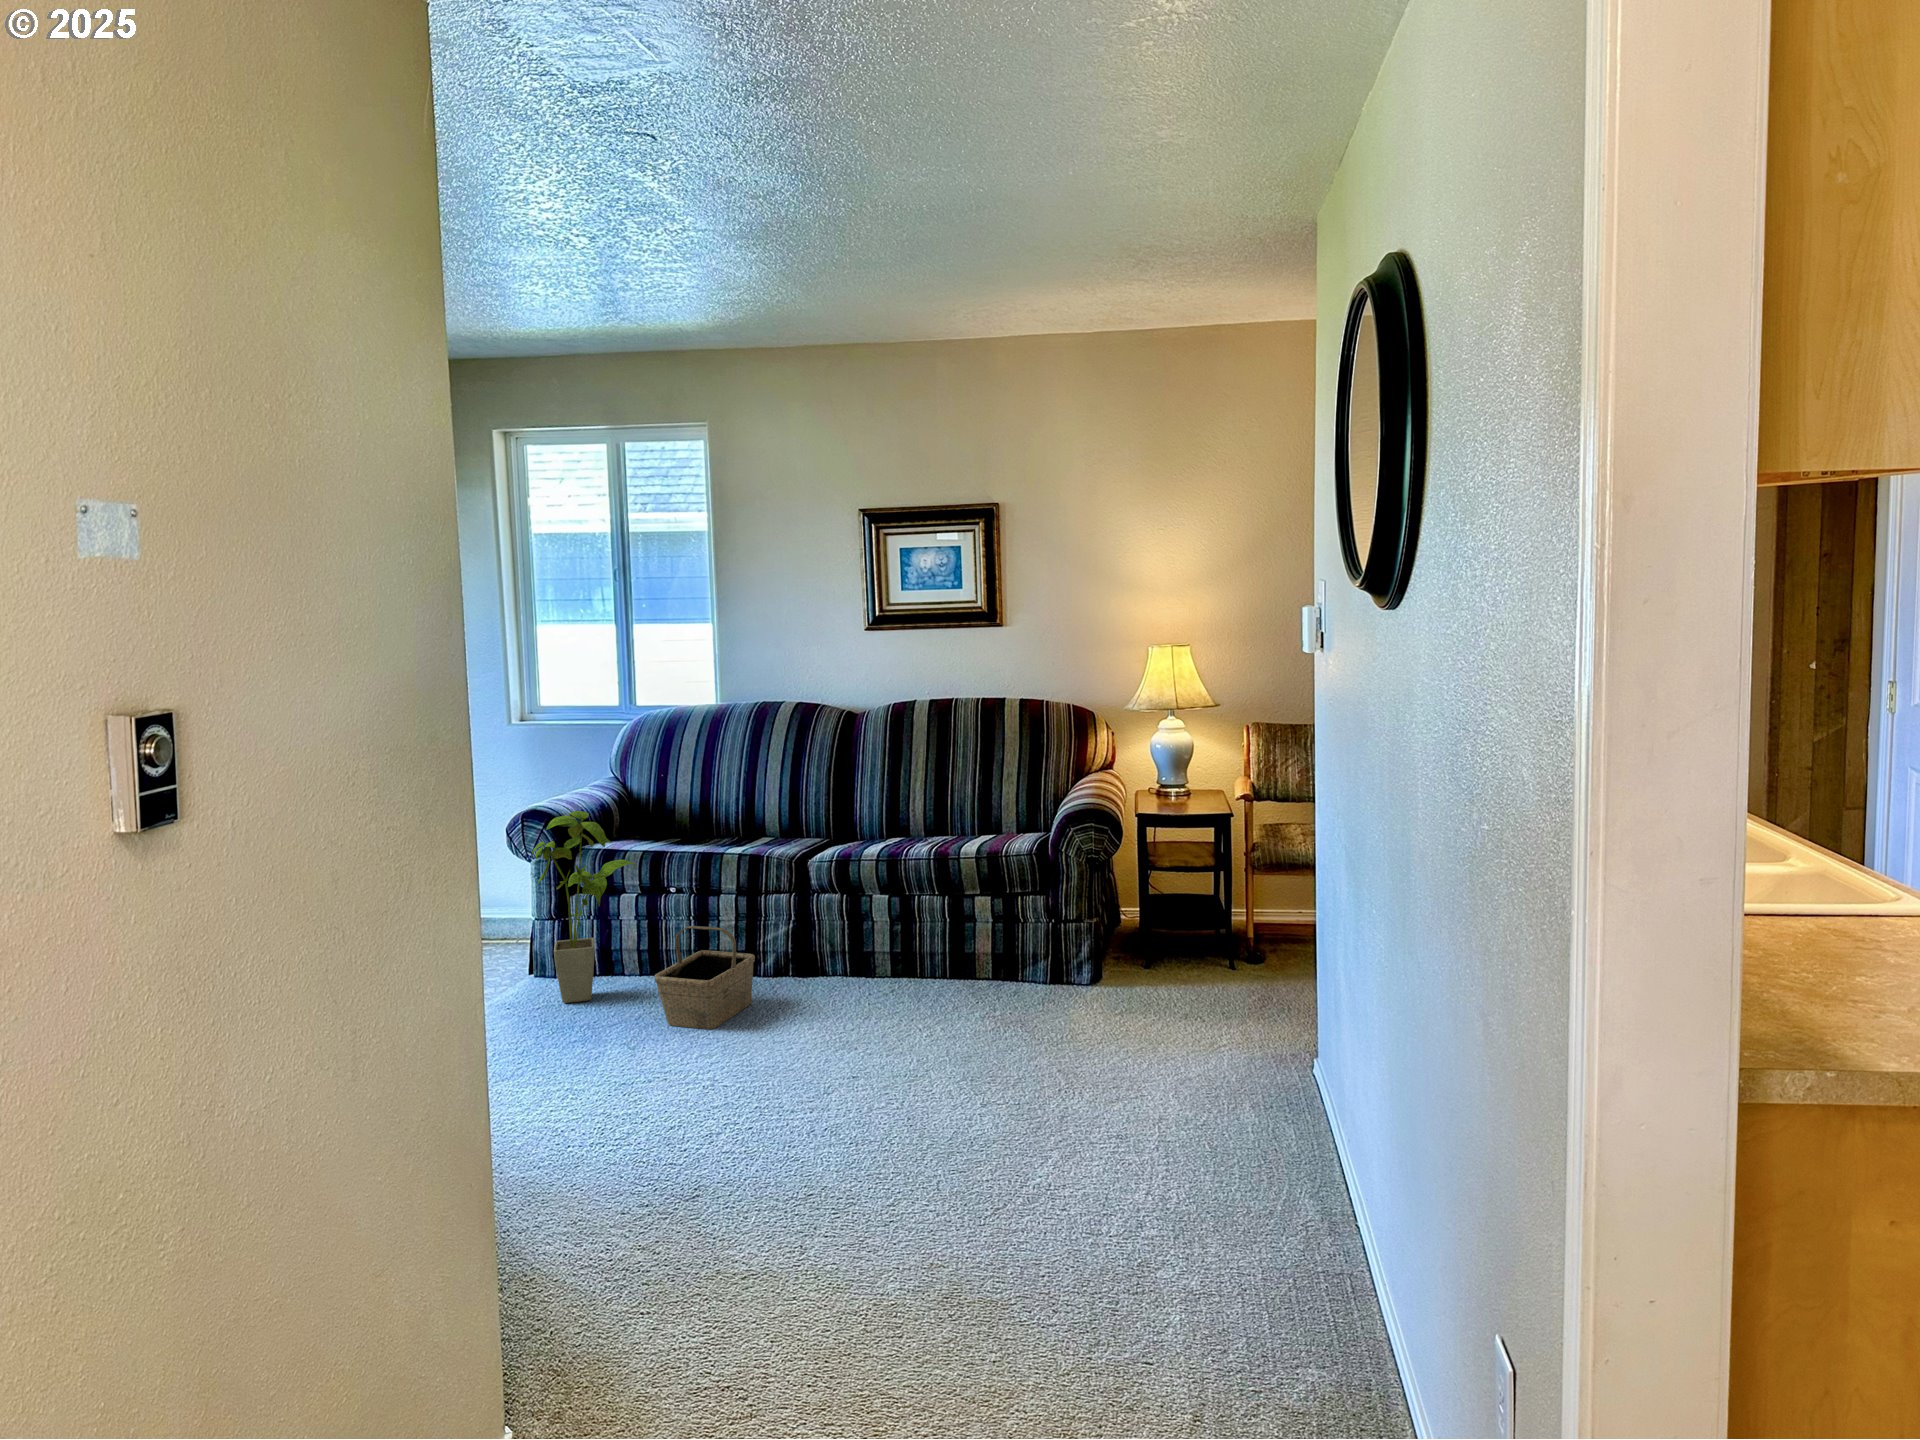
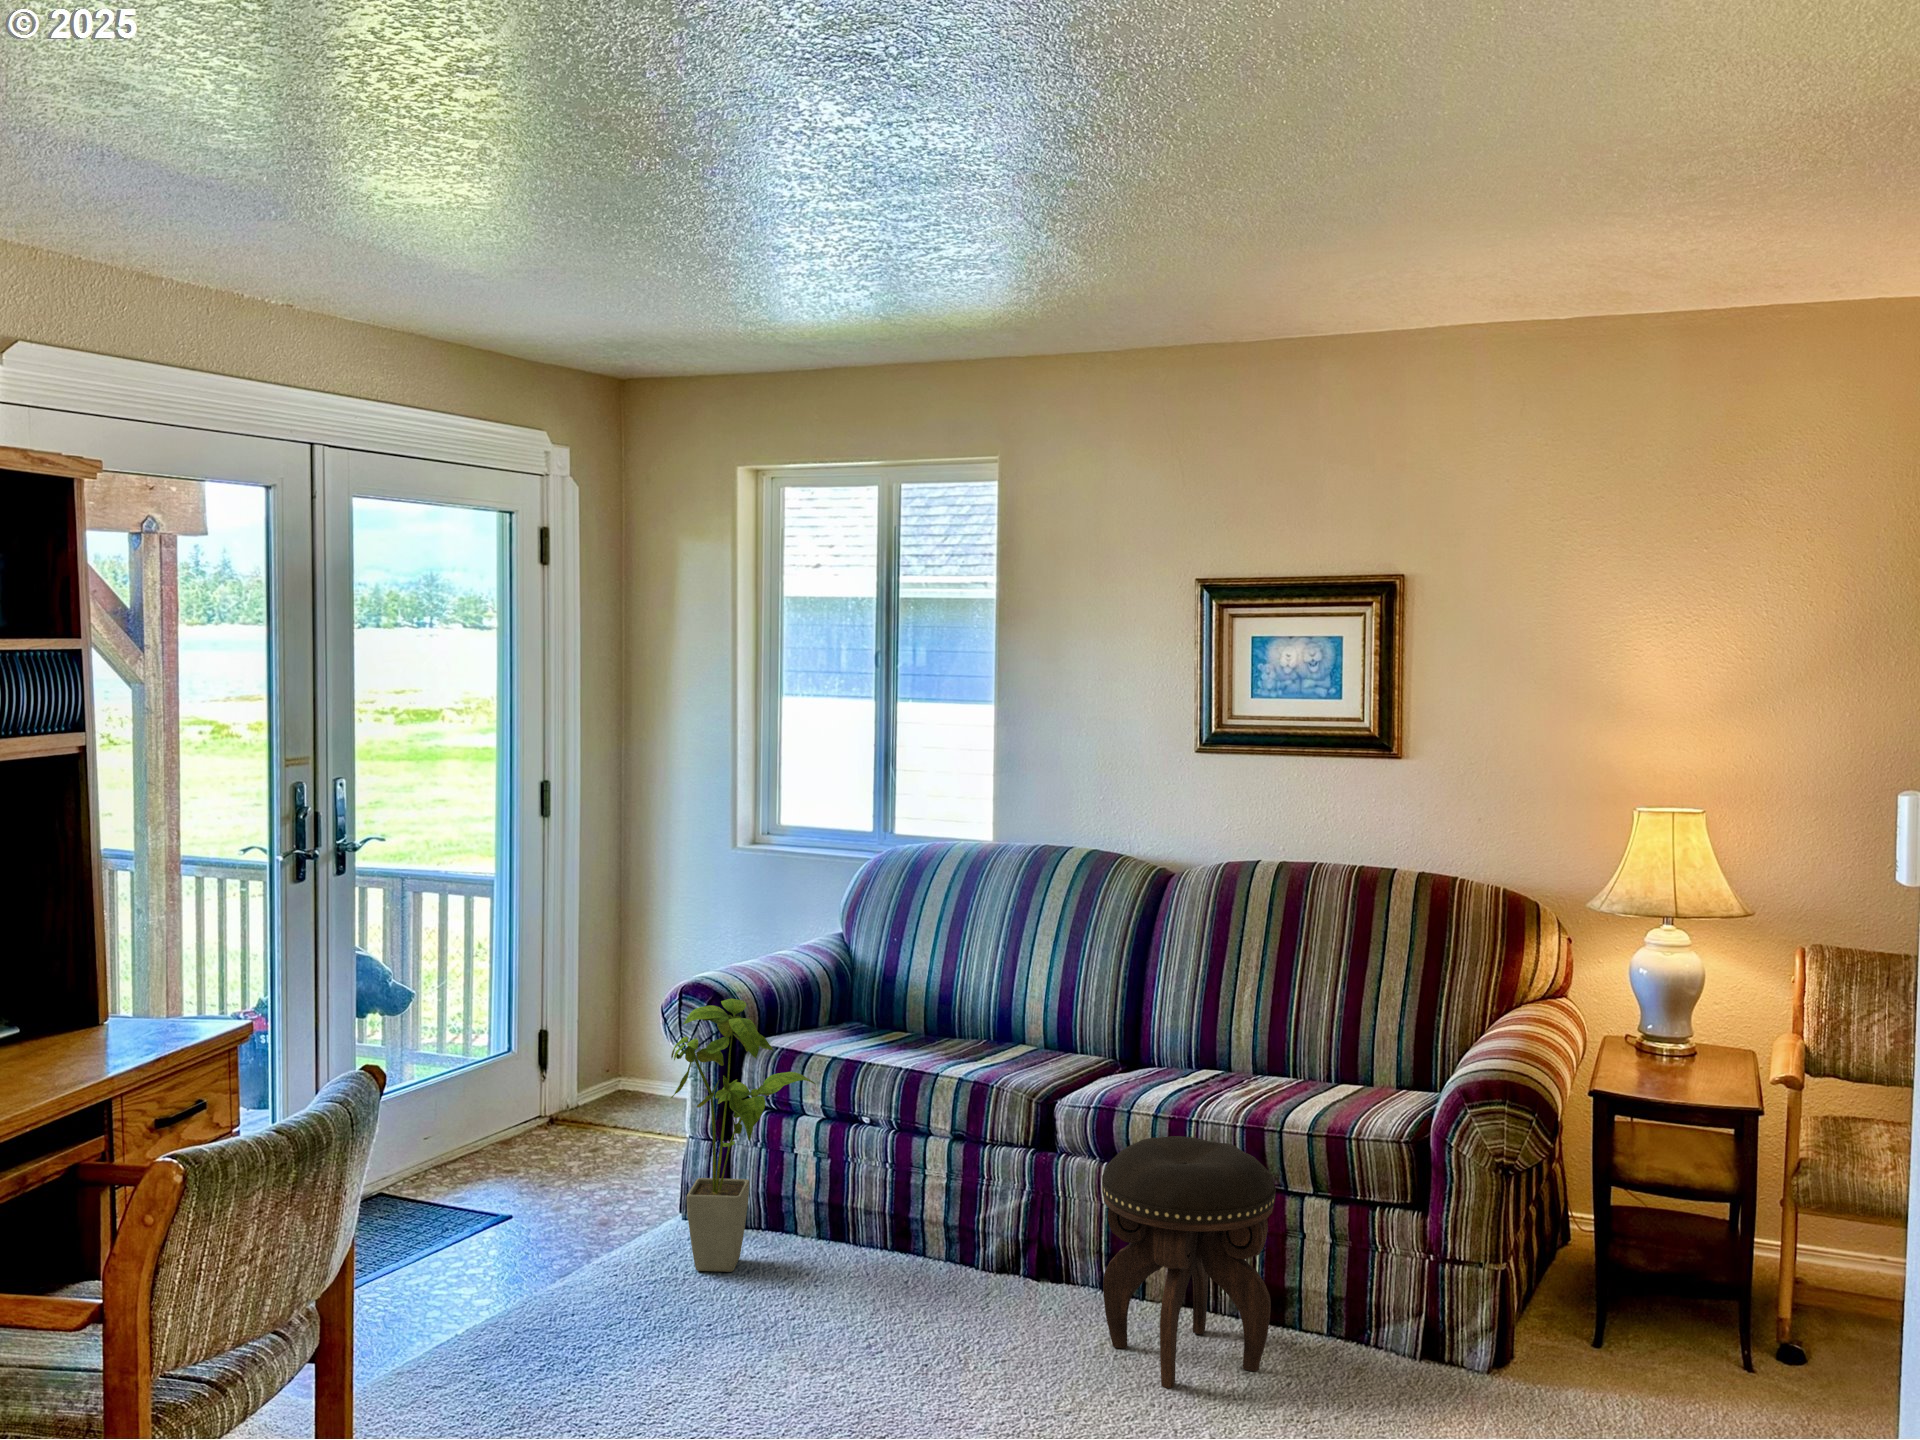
footstool: none [854,867,965,1019] -> present [1102,1136,1276,1388]
basket: present [655,926,755,1030] -> none [801,1189,956,1355]

